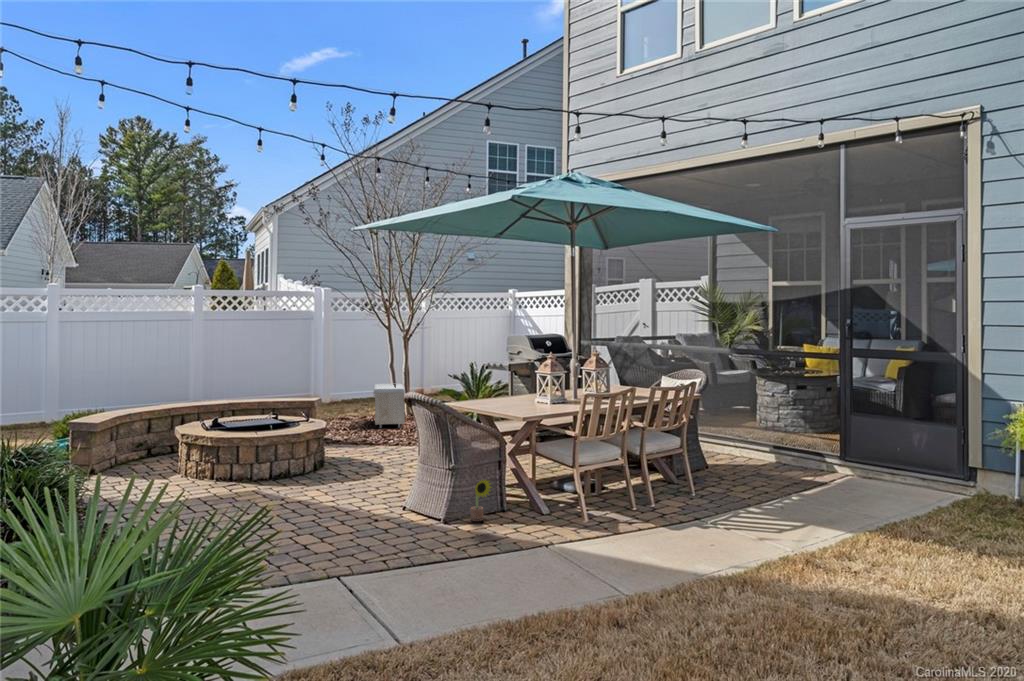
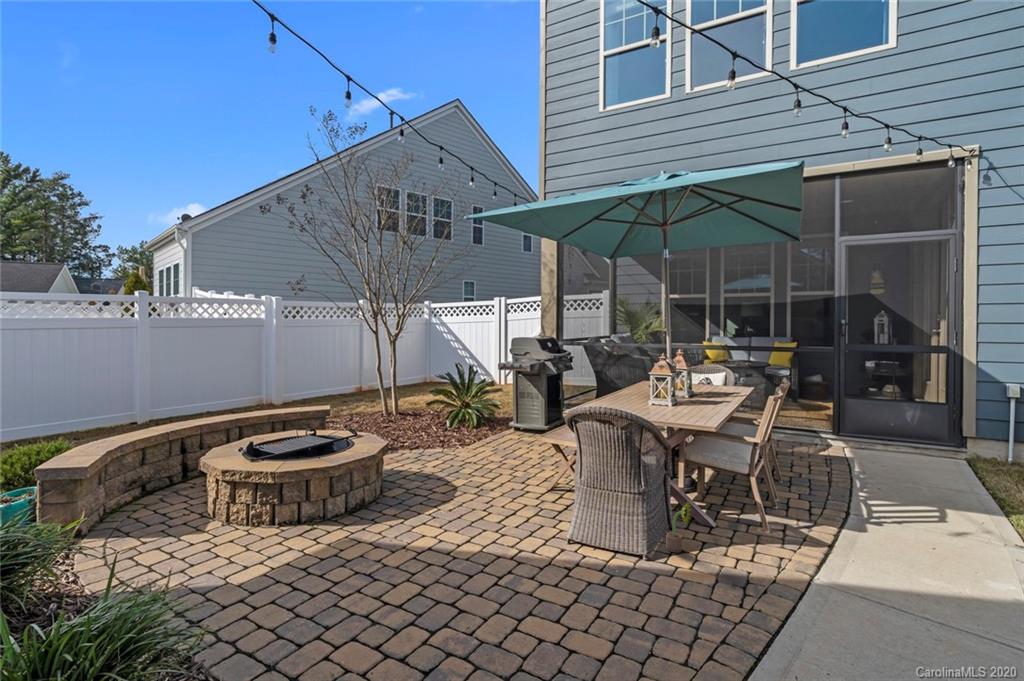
storage bench: present [374,384,405,428] -> none [365,384,406,429]

